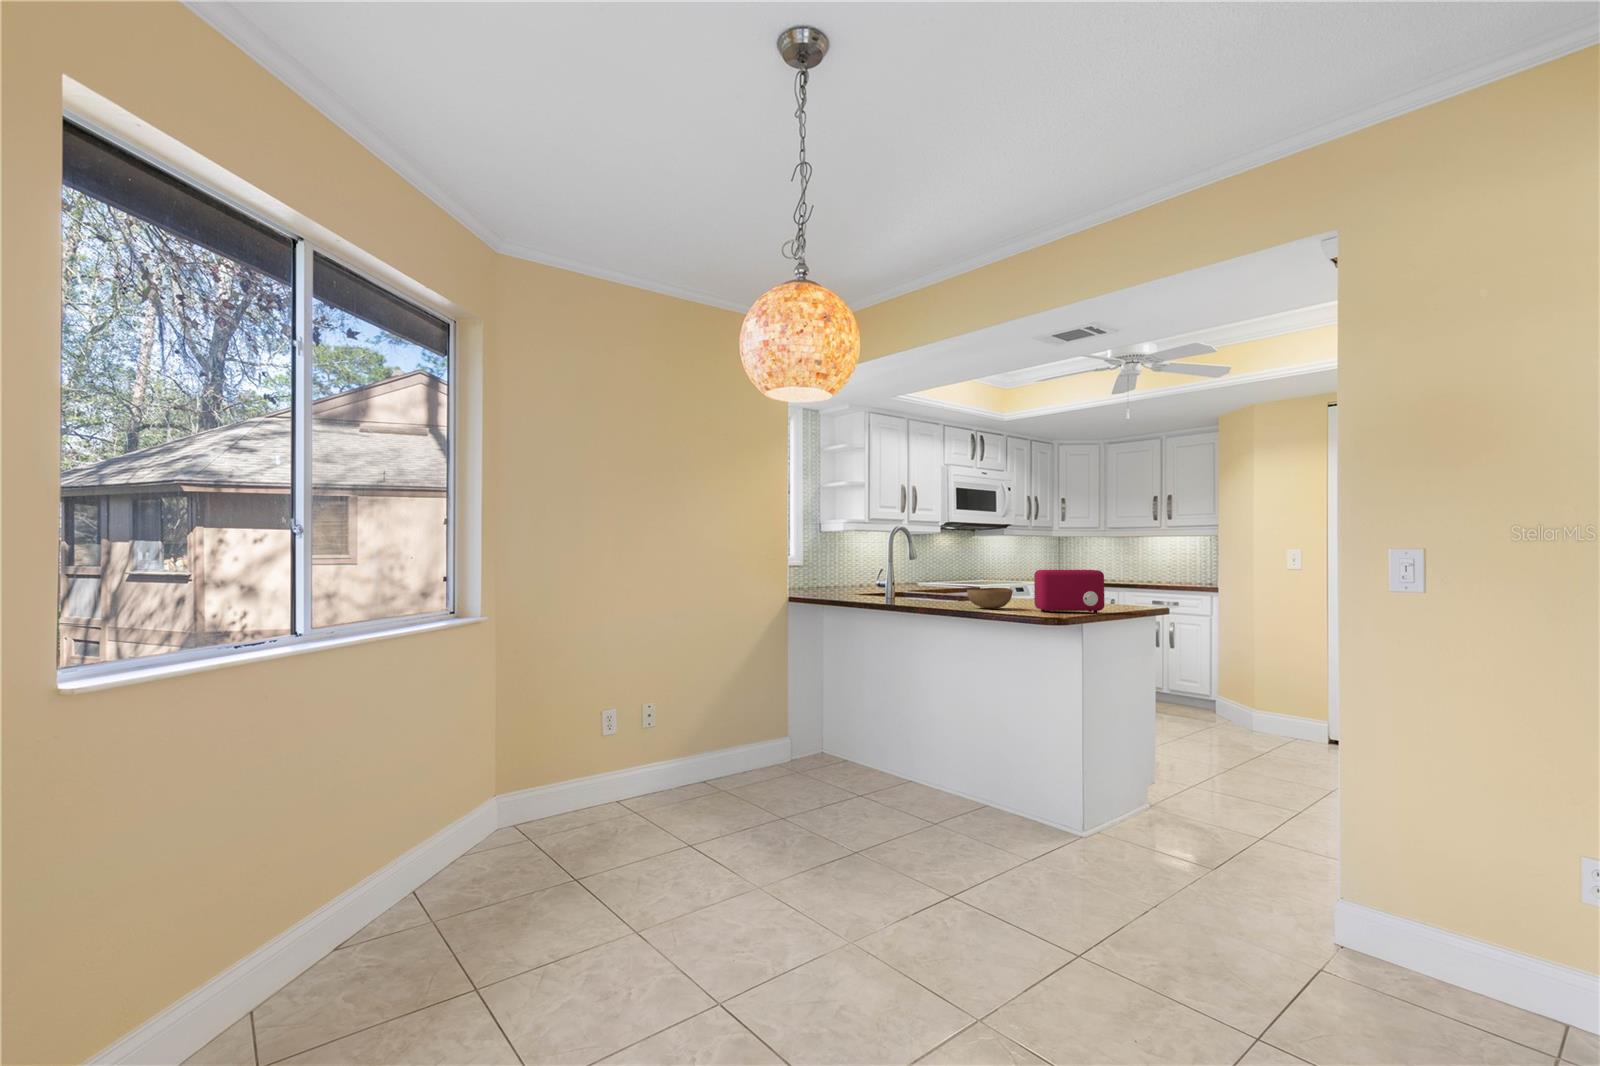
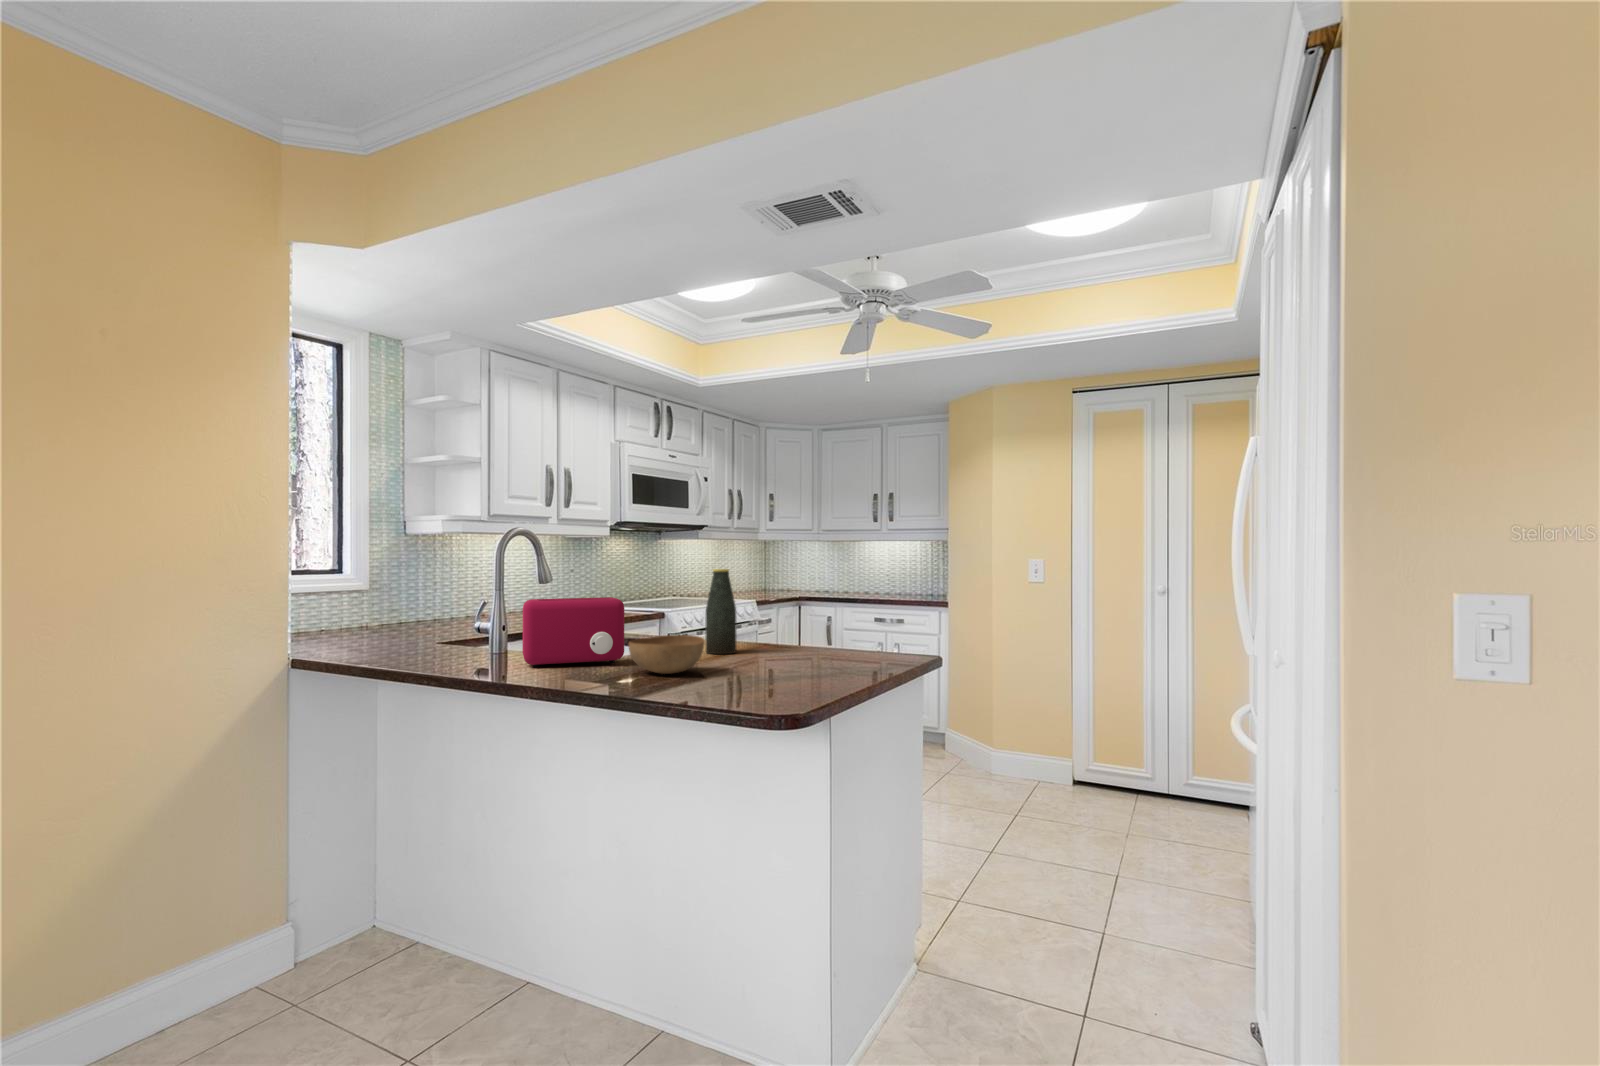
bottle: none [1012,551,1033,605] -> present [705,569,736,654]
toaster: present [1034,570,1105,613] -> present [522,597,624,668]

